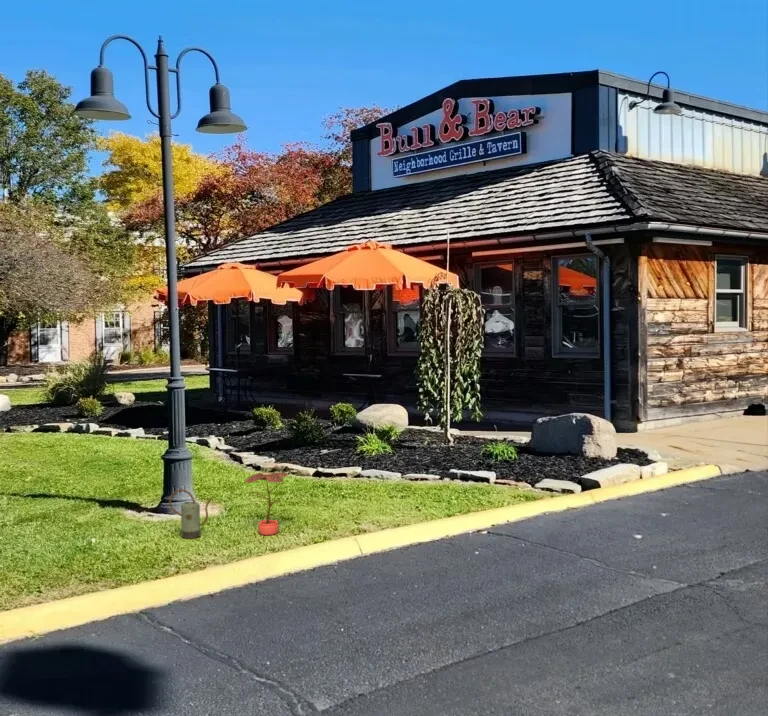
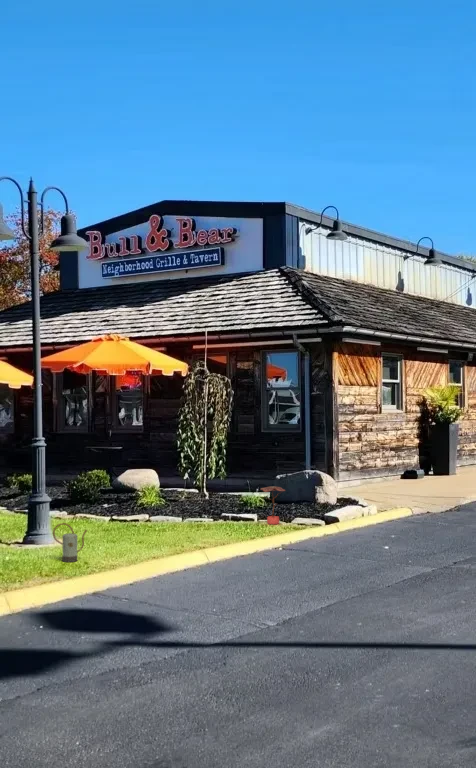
potted plant: present [246,472,287,535] -> present [261,486,285,525]

